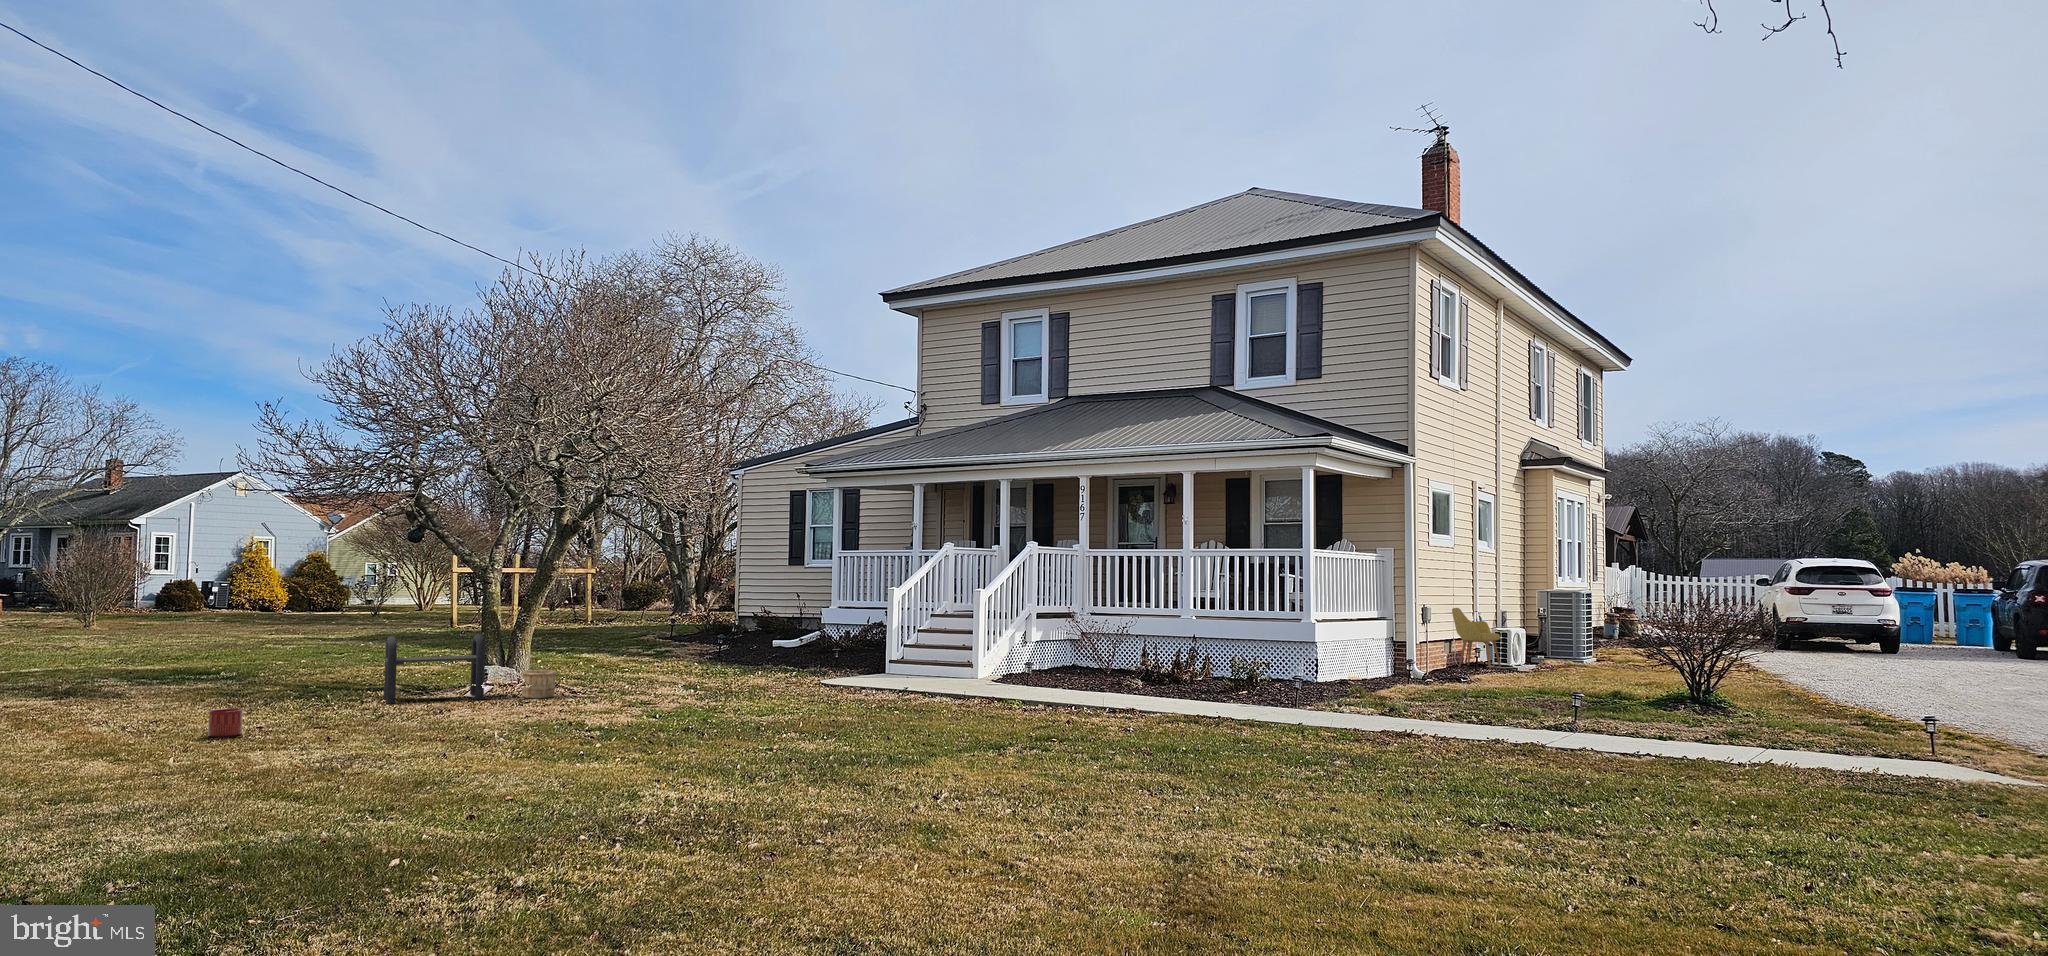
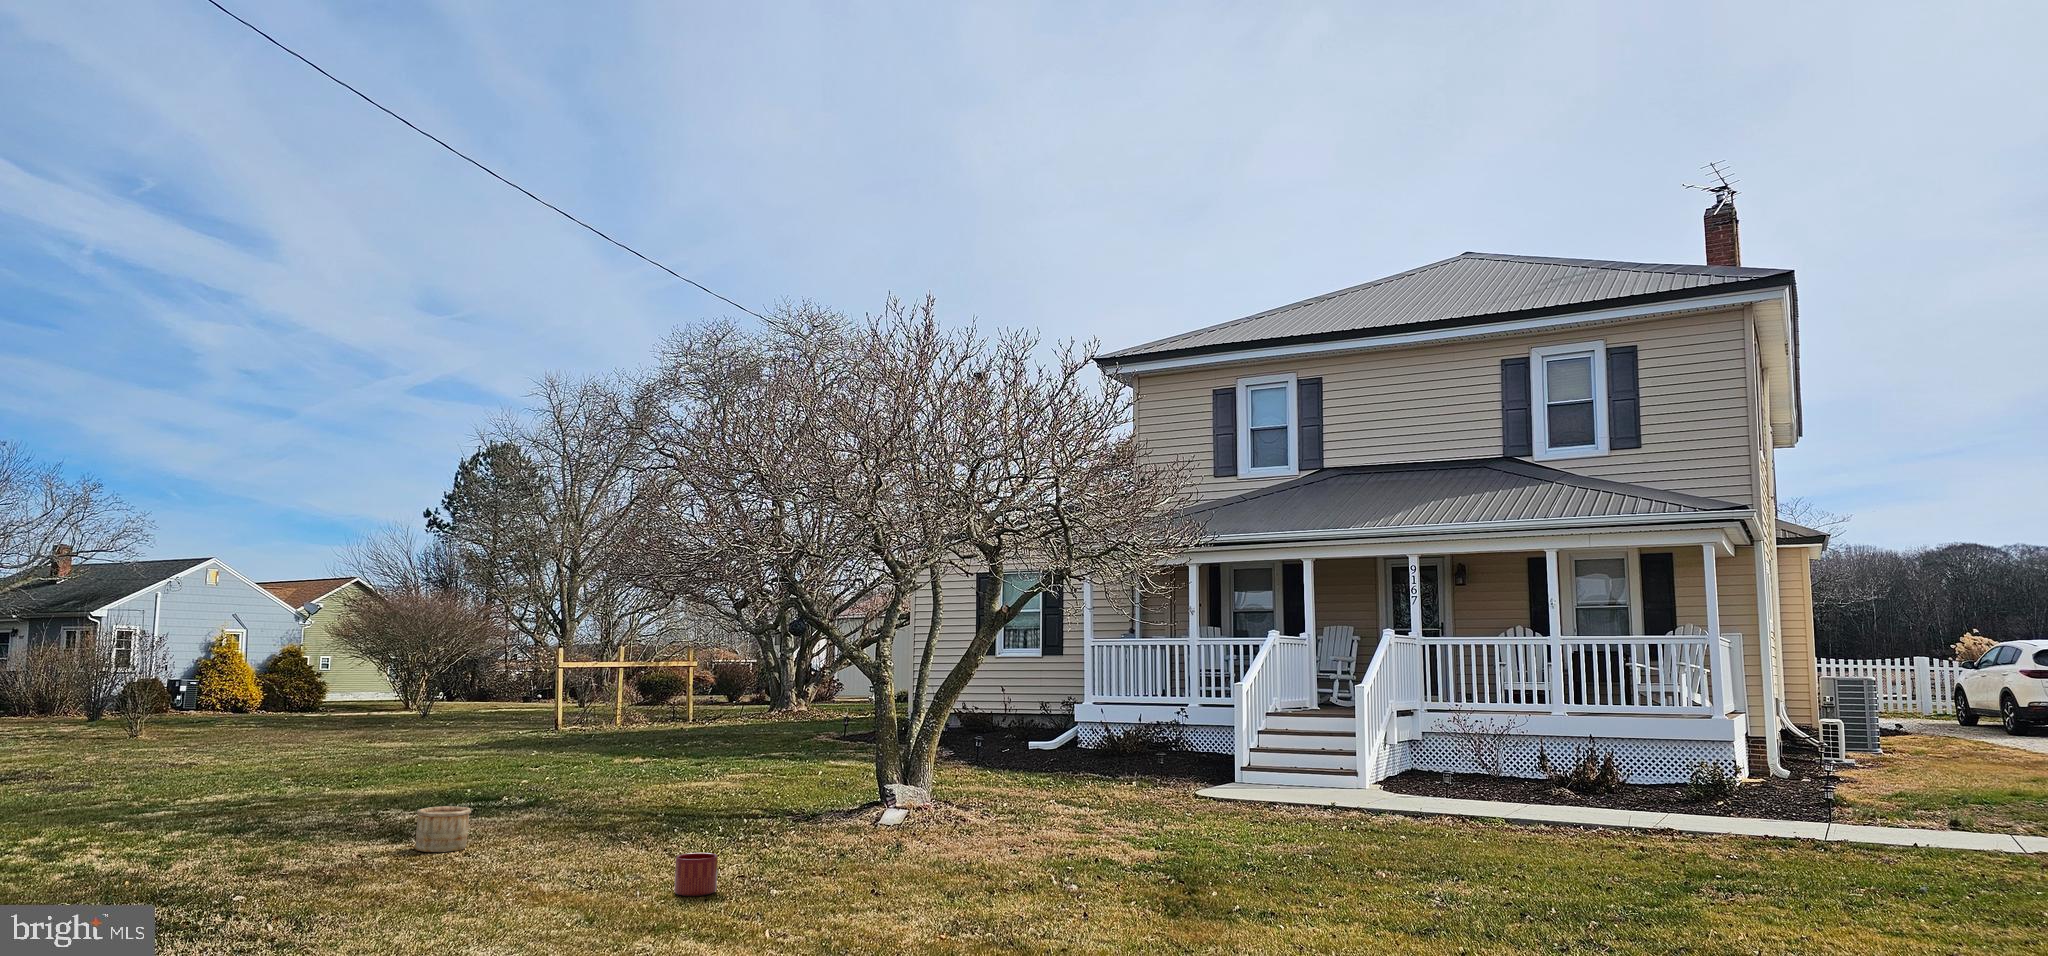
chair: present [1452,608,1501,669] -> none [1772,700,1830,768]
bench: present [384,634,485,704] -> none [740,740,871,835]
wooden bucket: present [522,670,556,698] -> present [416,806,471,852]

